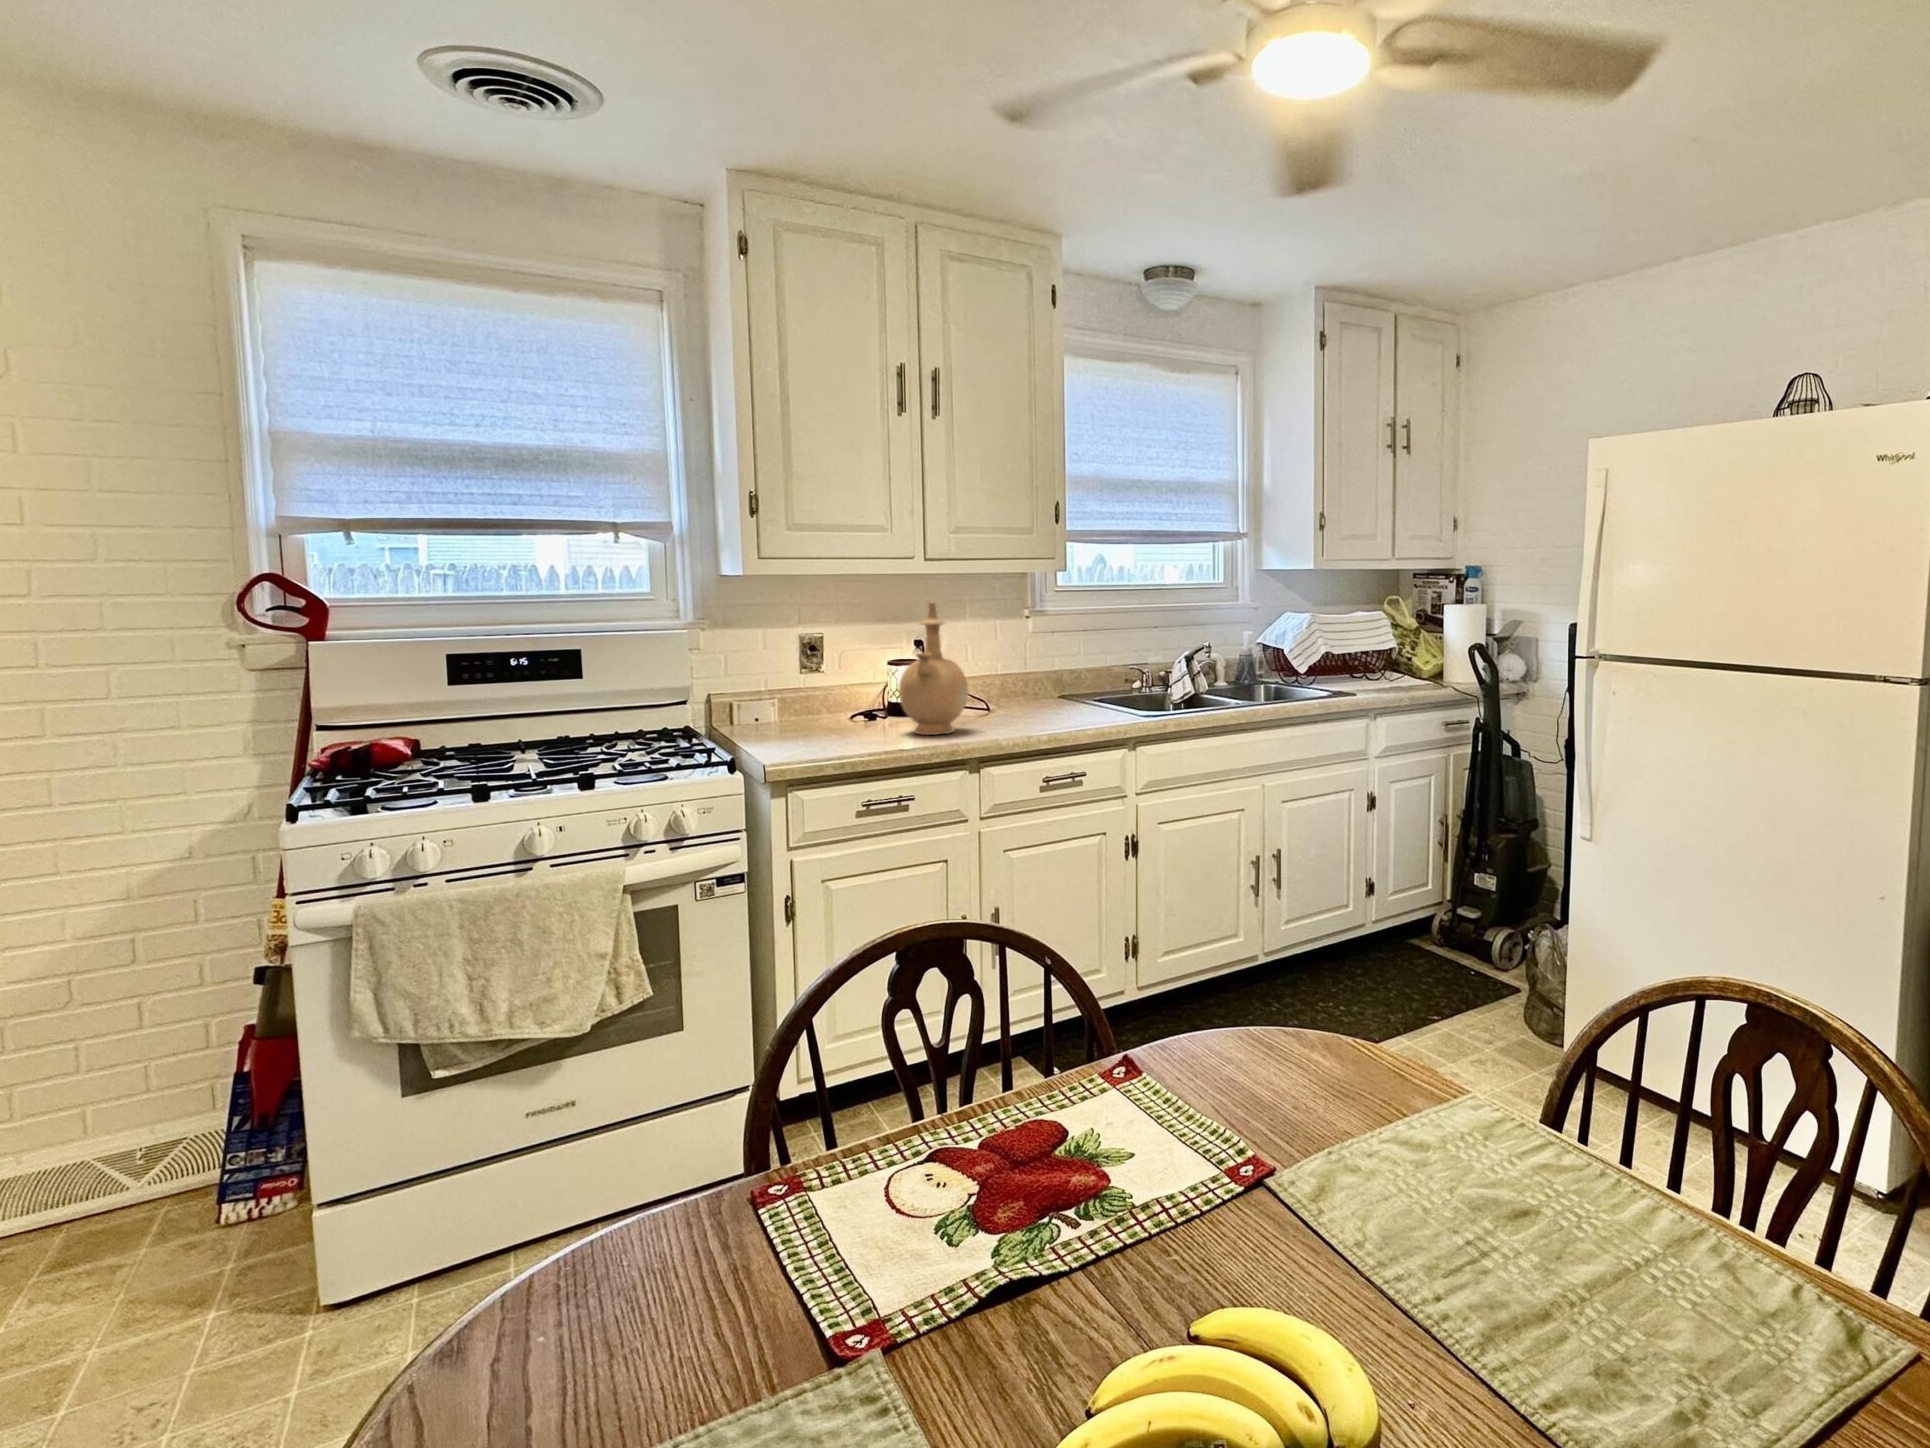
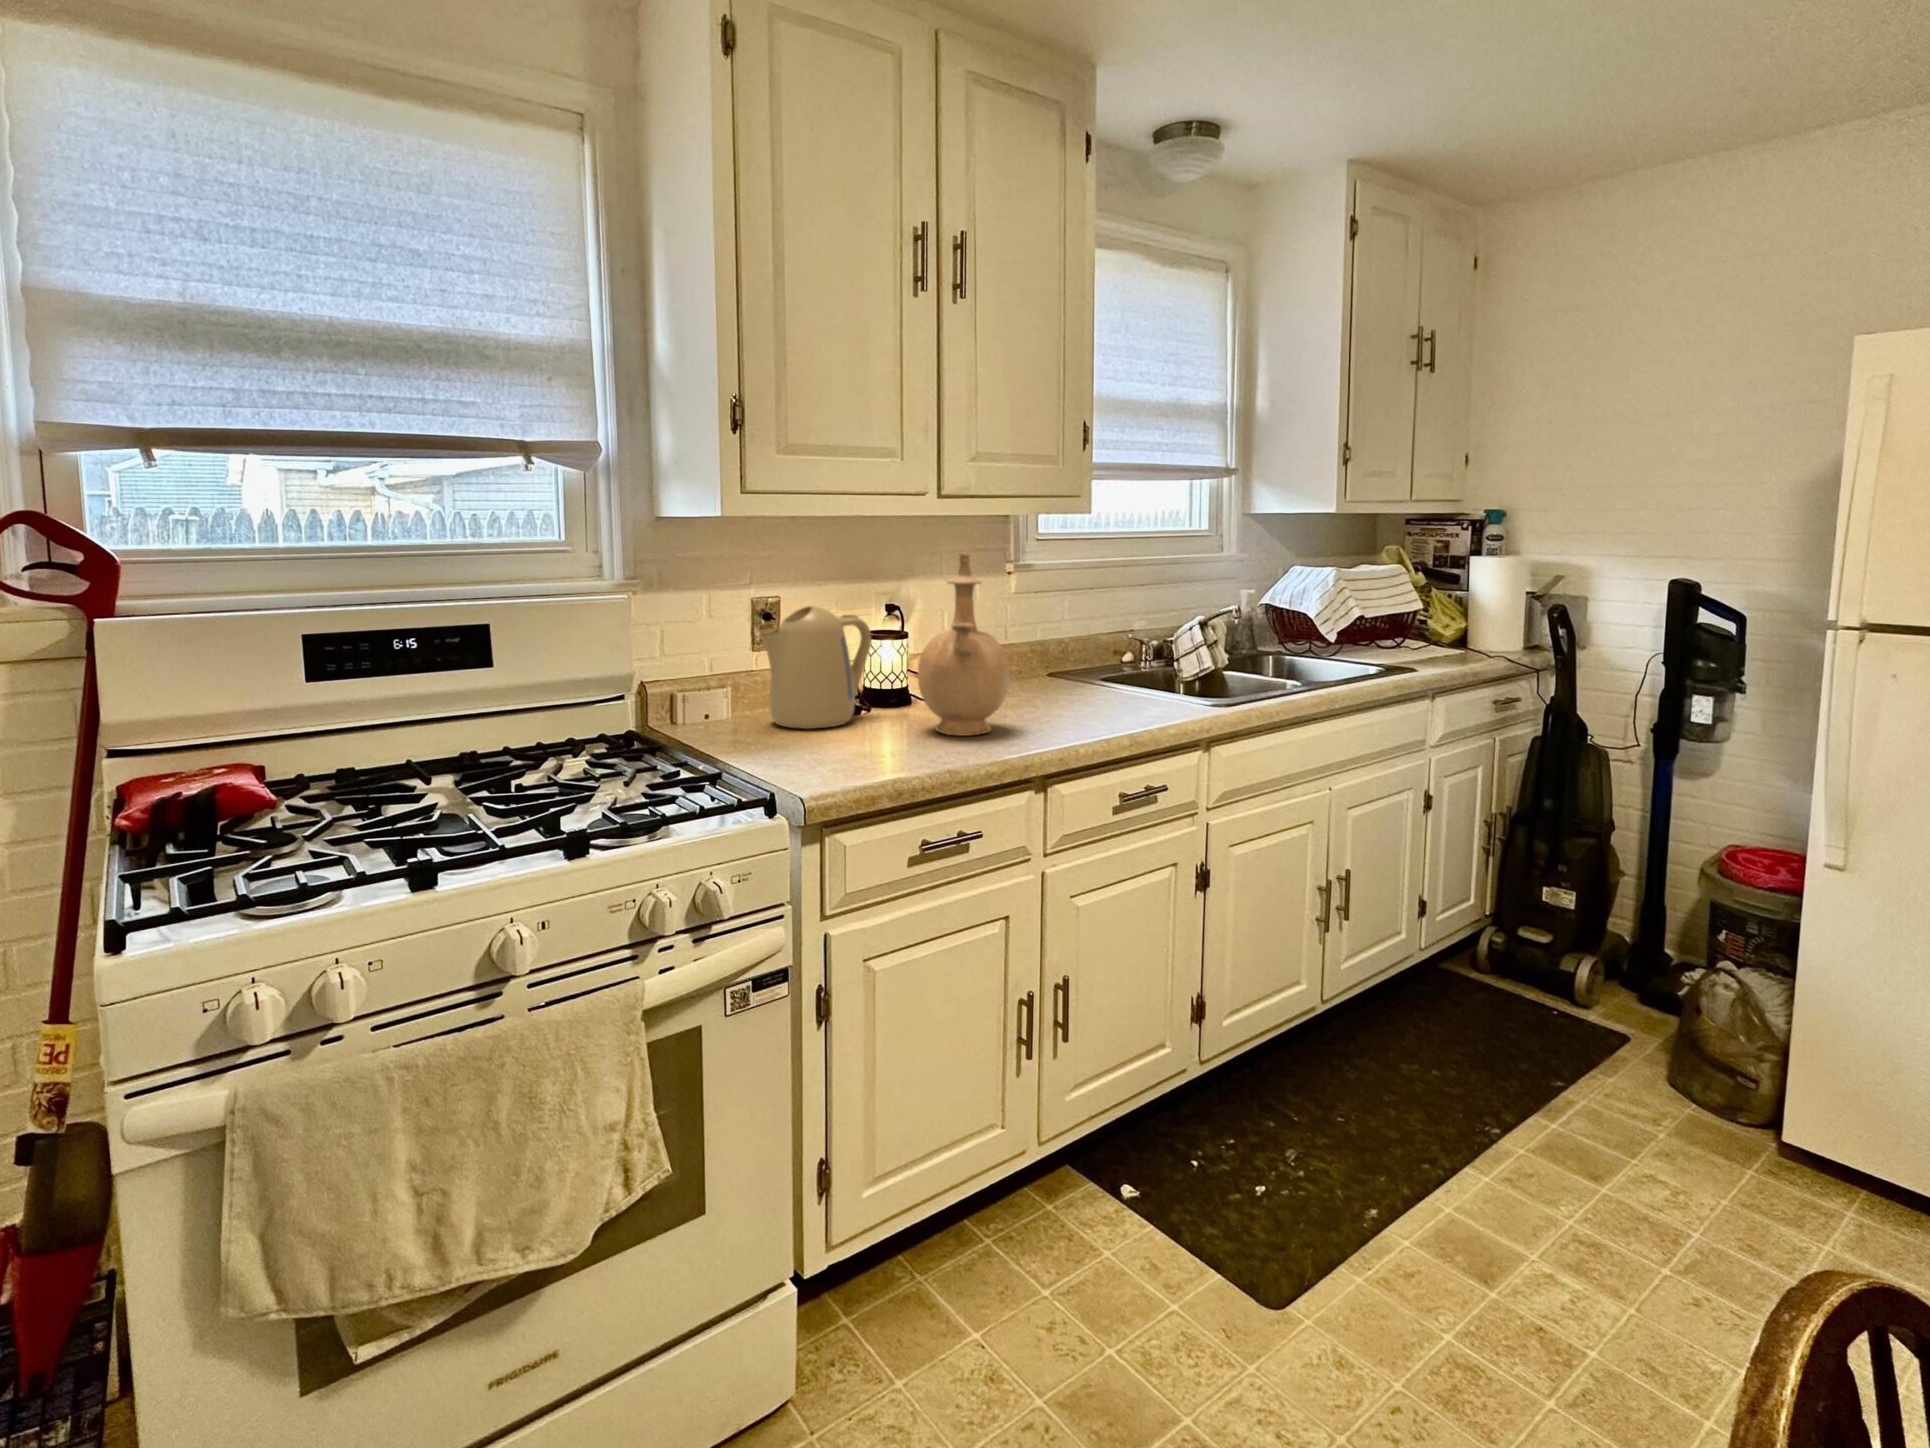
kettle: none [790,641,883,730] -> present [760,606,871,729]

